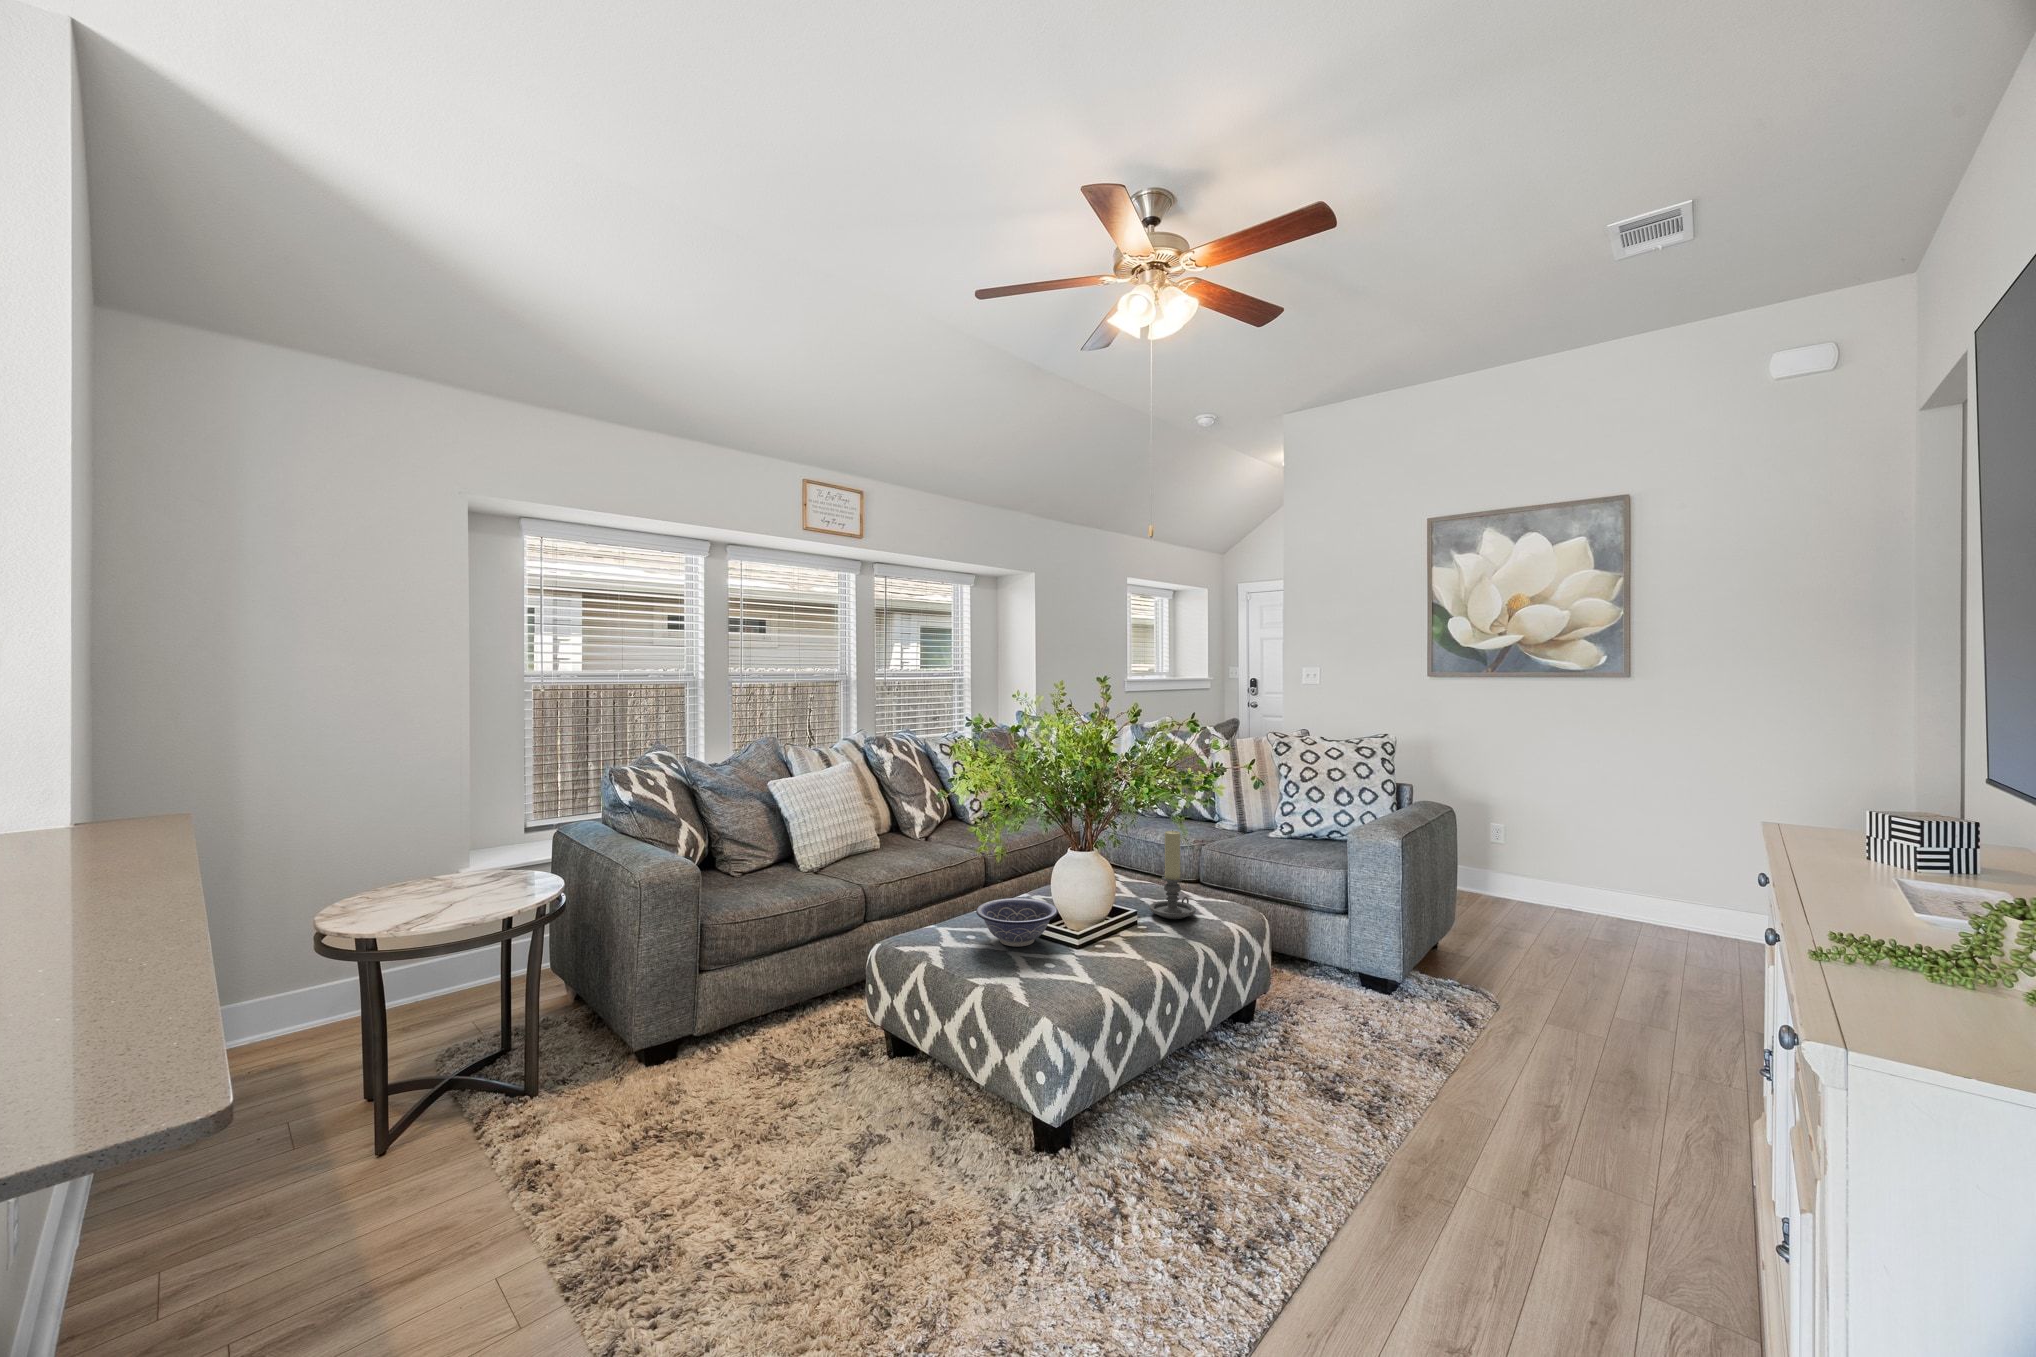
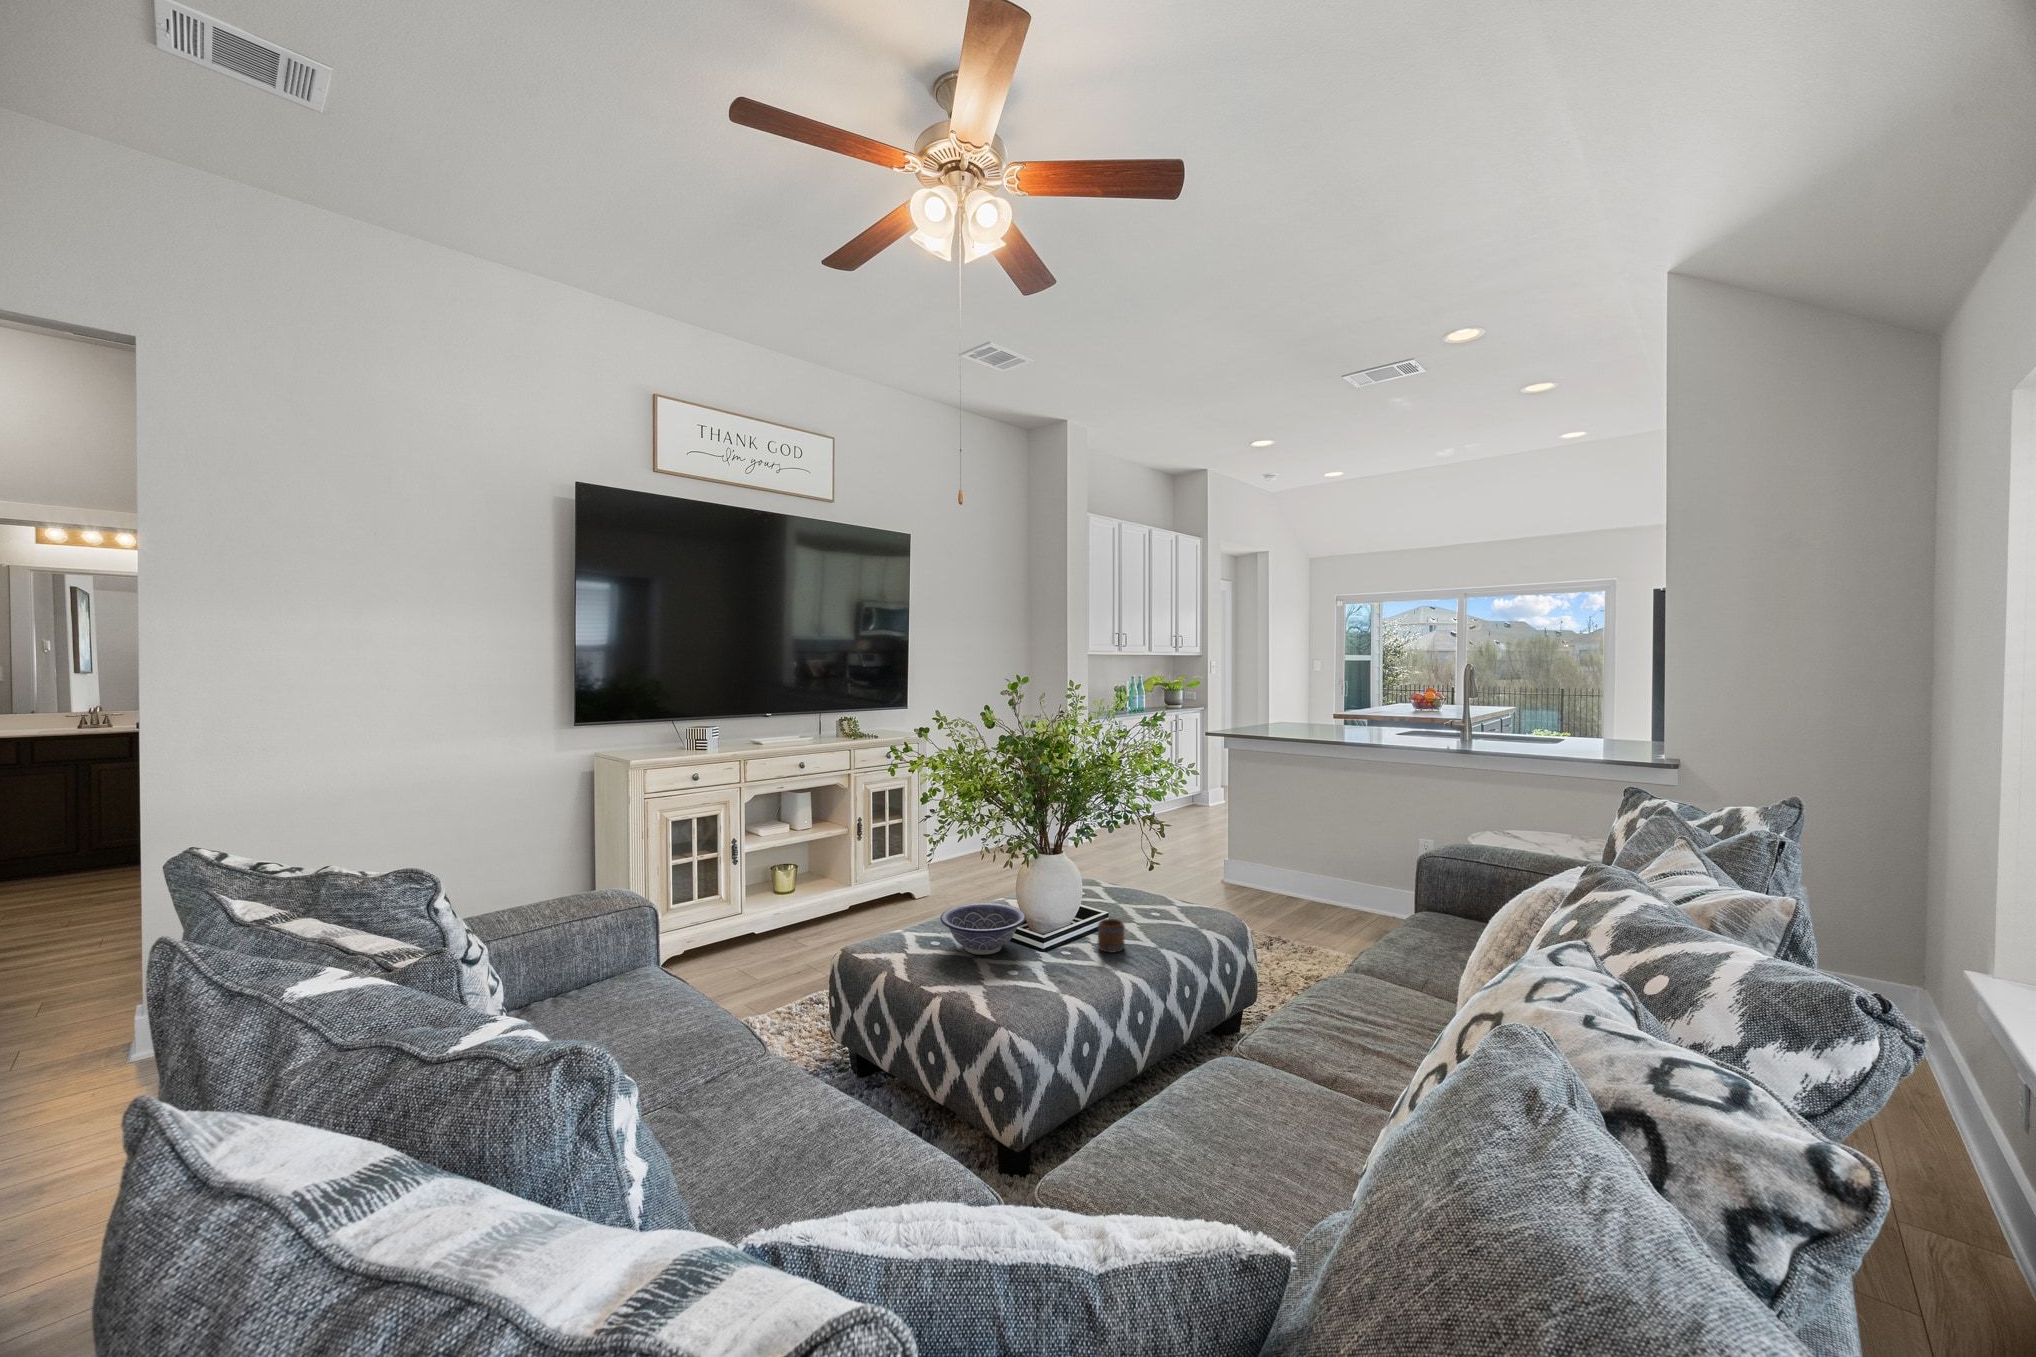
candle holder: present [1149,830,1196,919] -> none [1125,832,1173,924]
mug: none [1127,912,1153,944] -> present [1098,919,1125,953]

